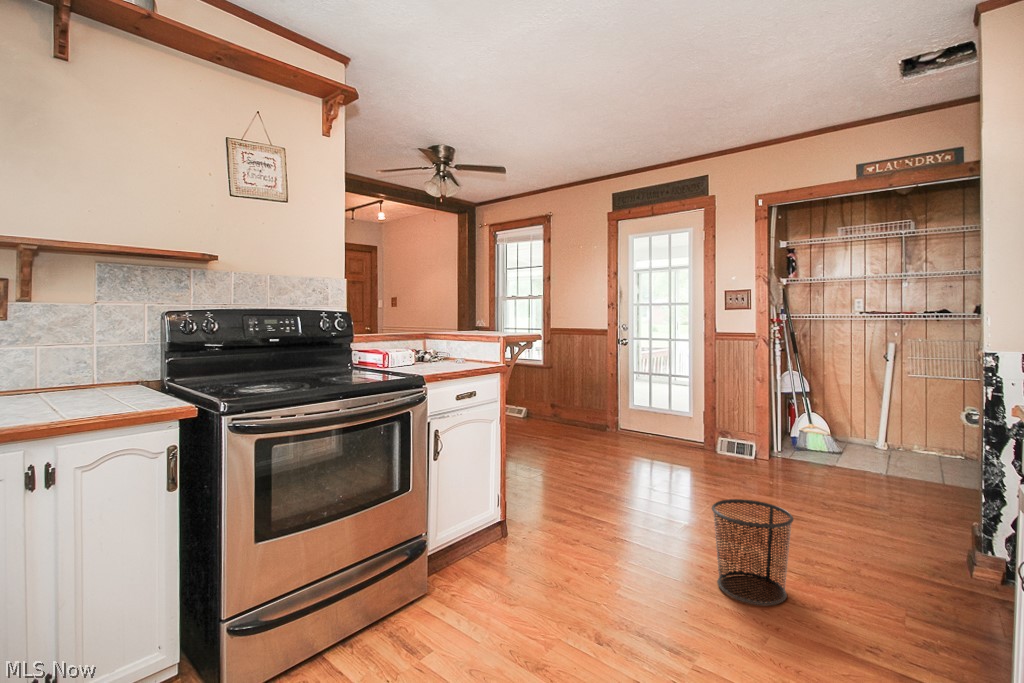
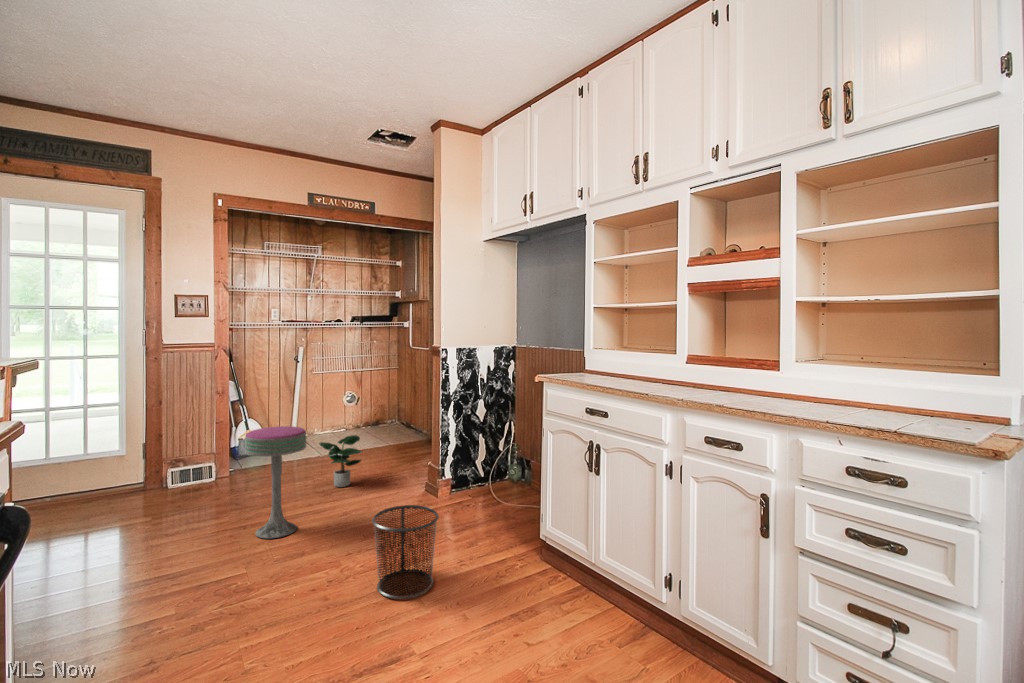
bar stool: none [702,406,760,511] -> present [245,426,306,539]
potted plant: none [823,441,882,500] -> present [319,435,362,487]

